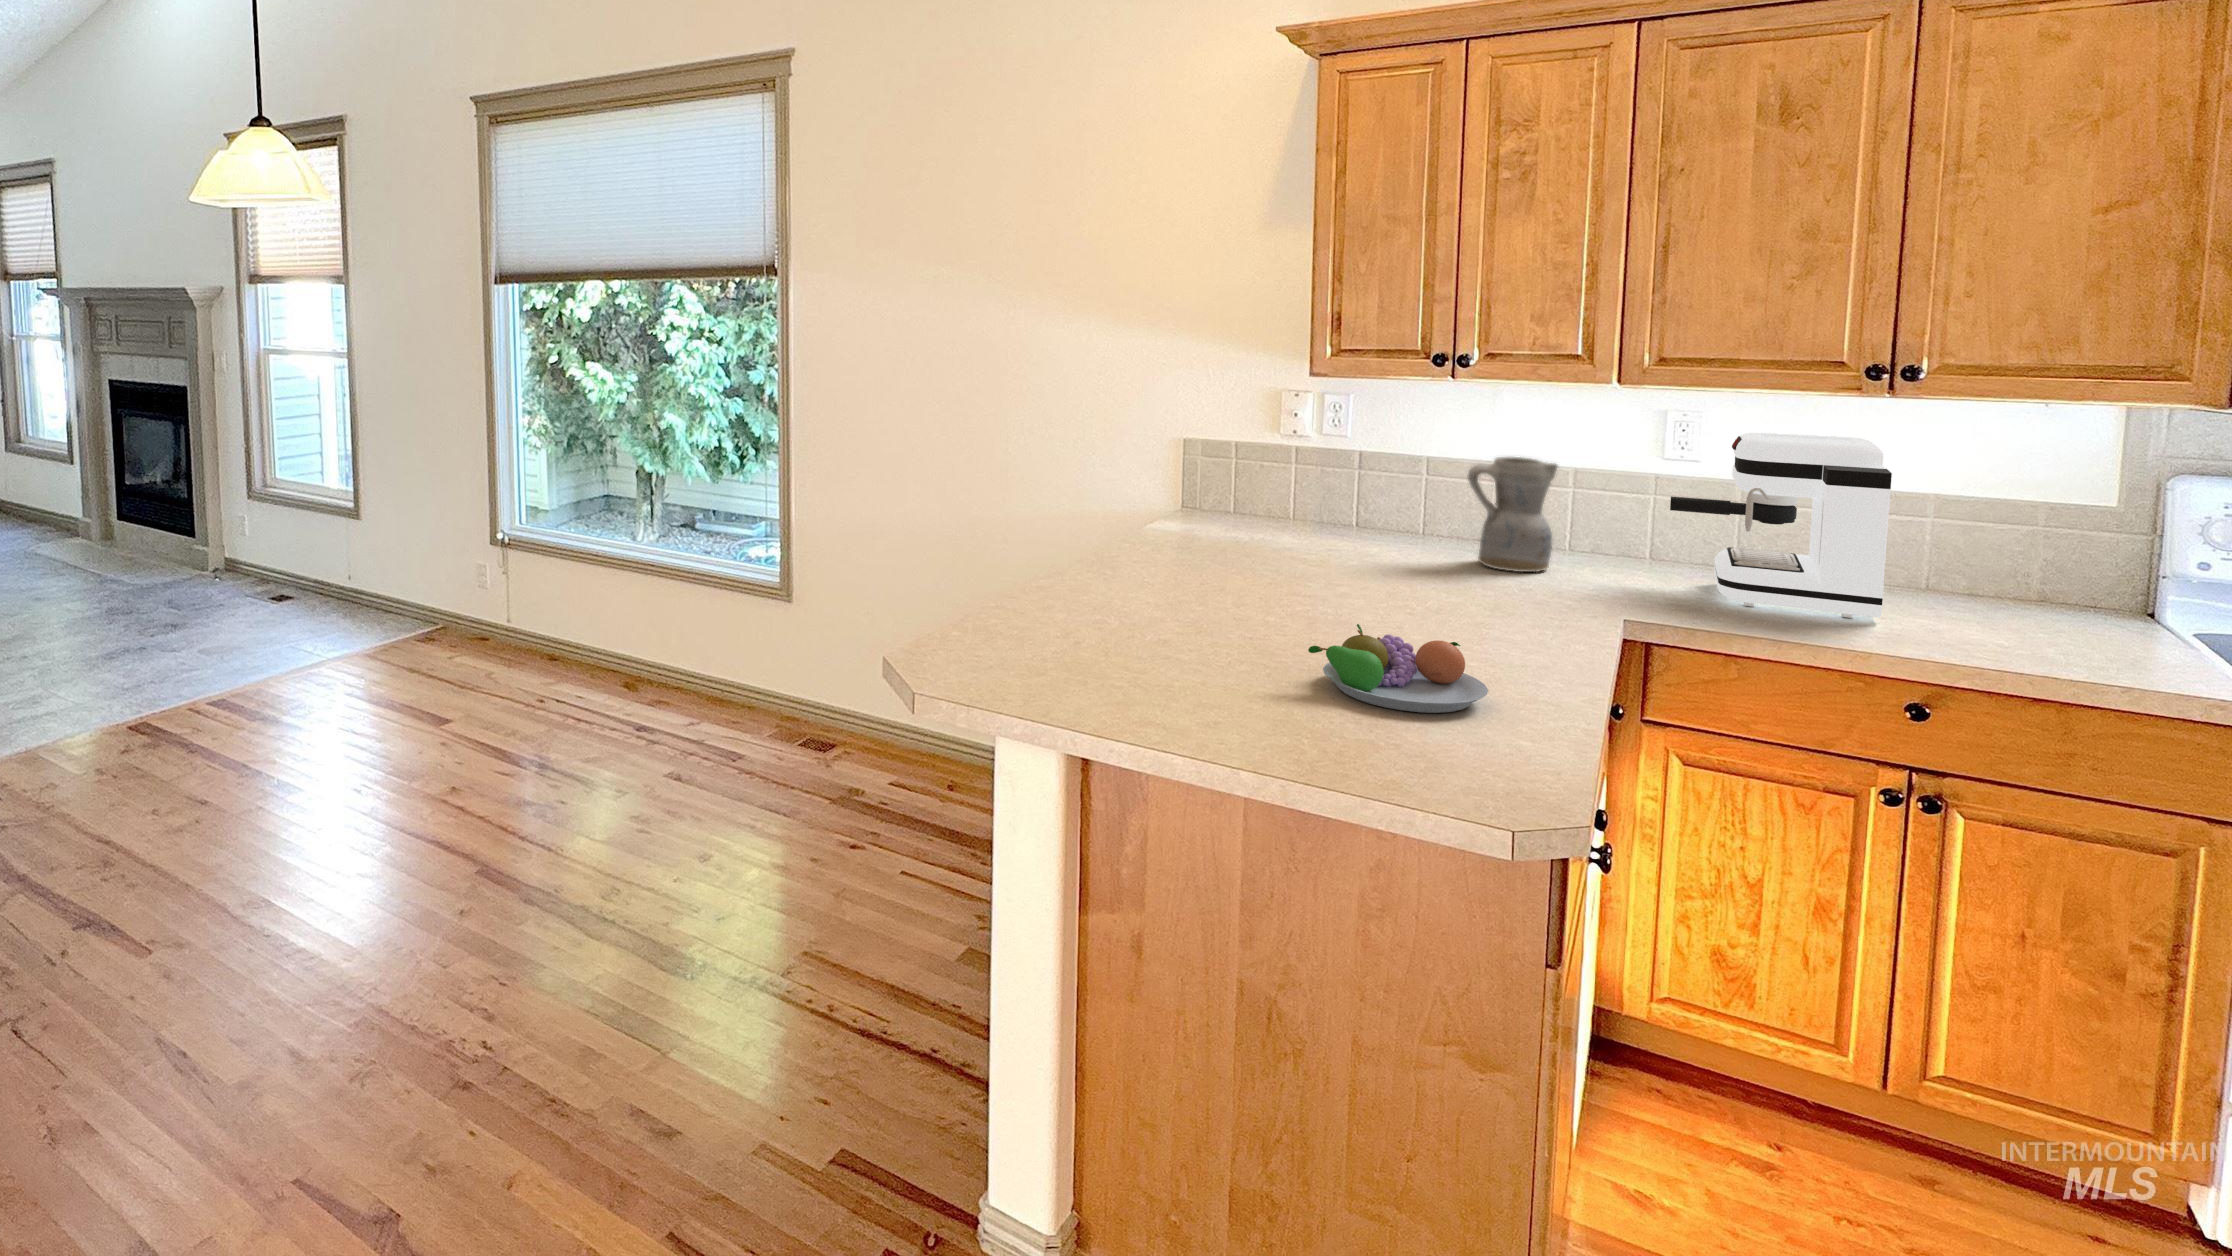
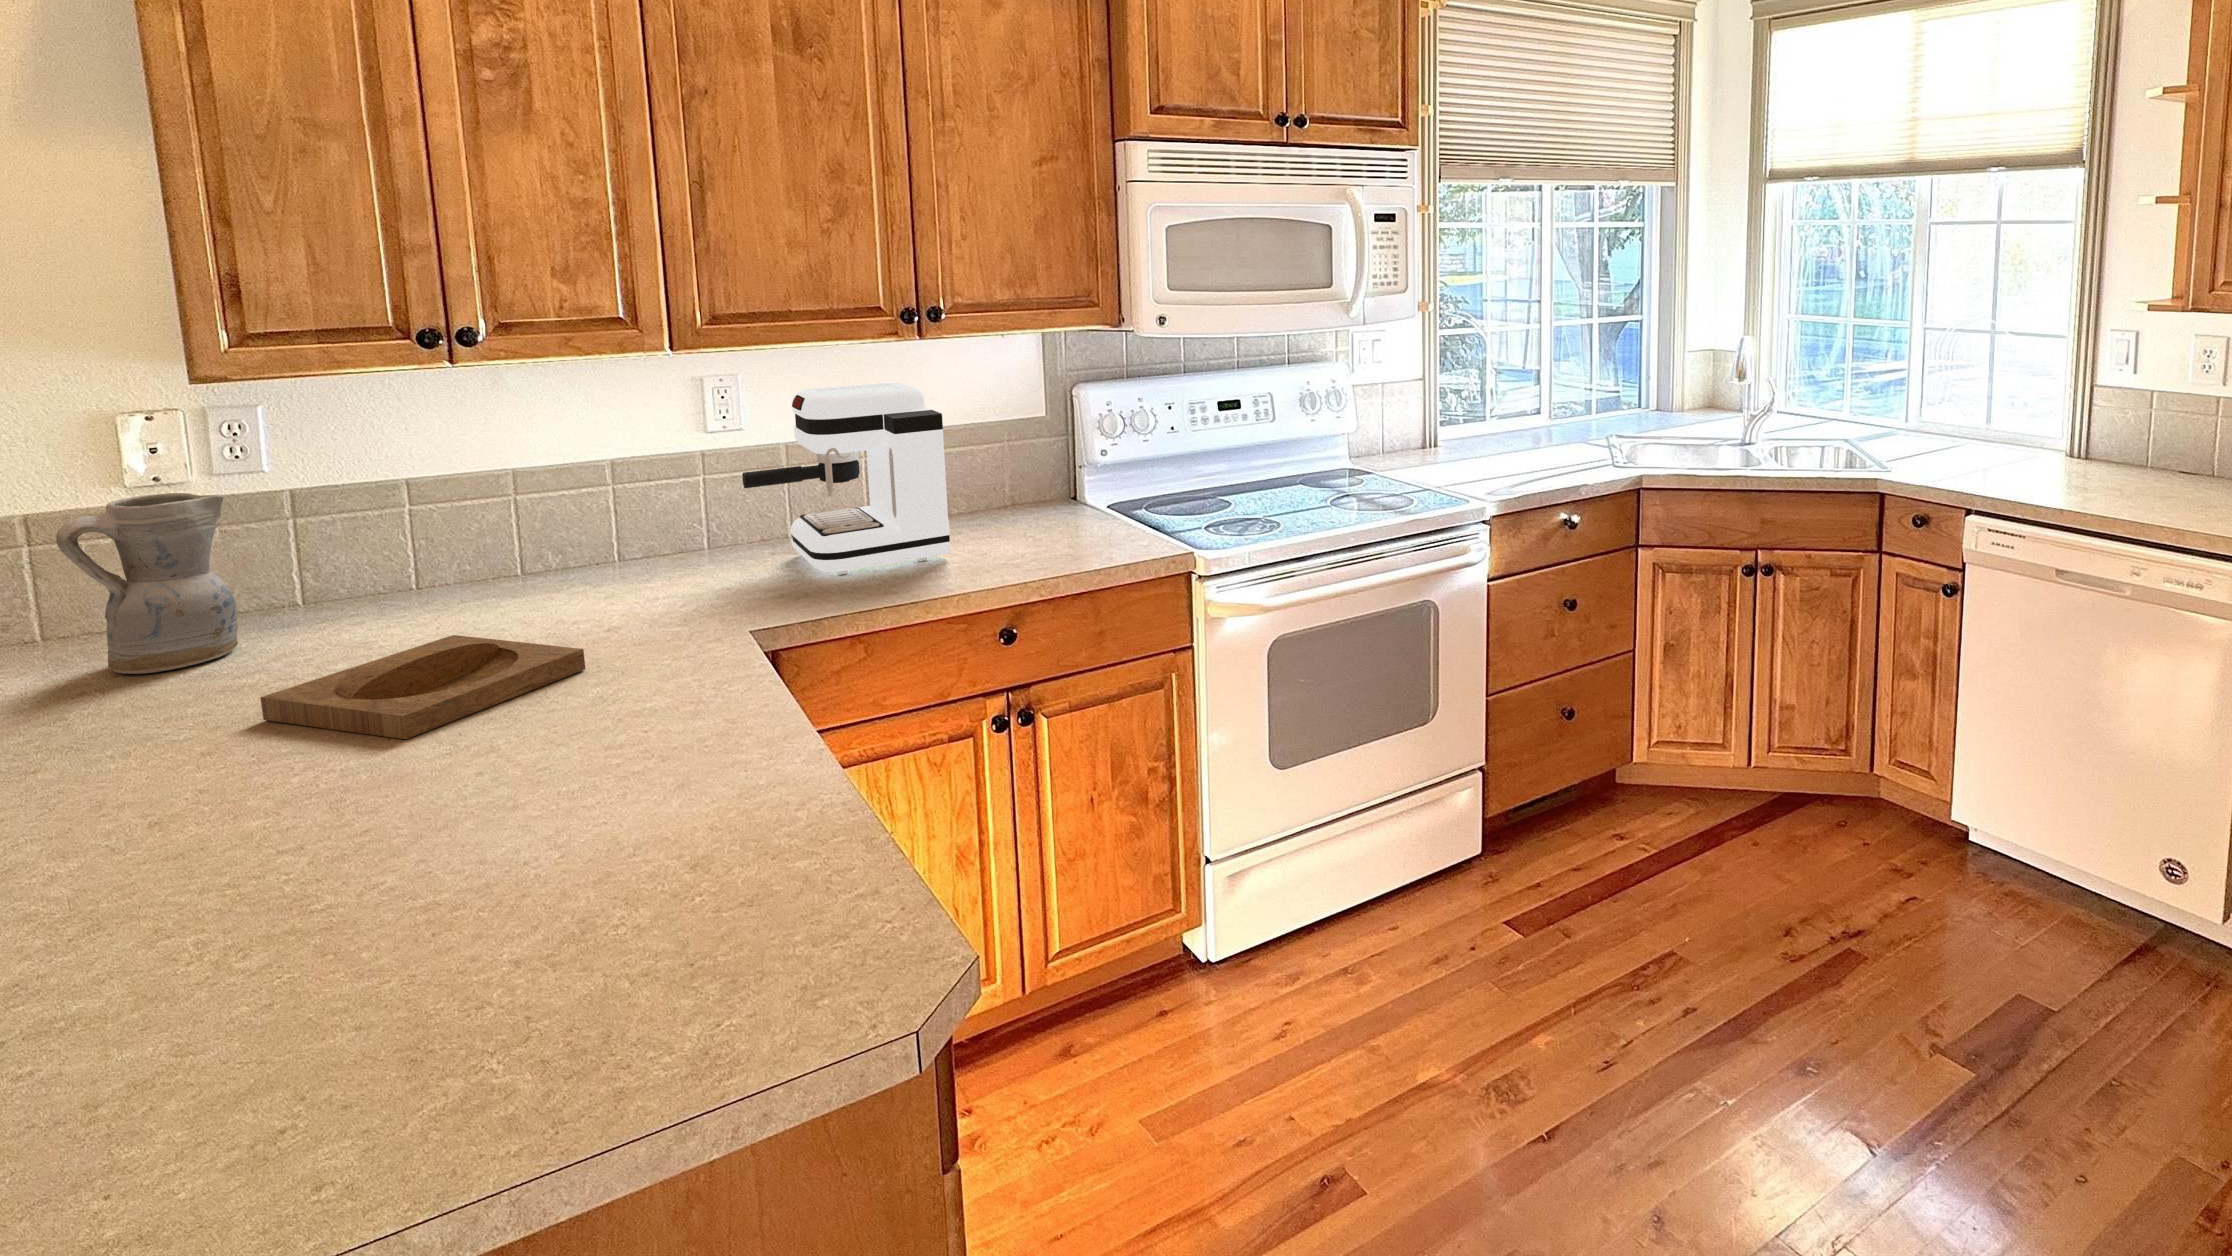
ceramic pitcher: present [1468,457,1558,572] -> present [56,493,238,674]
tray: none [1305,562,1488,606] -> present [260,635,585,739]
fruit bowl: present [1308,624,1488,713] -> none [399,766,714,938]

